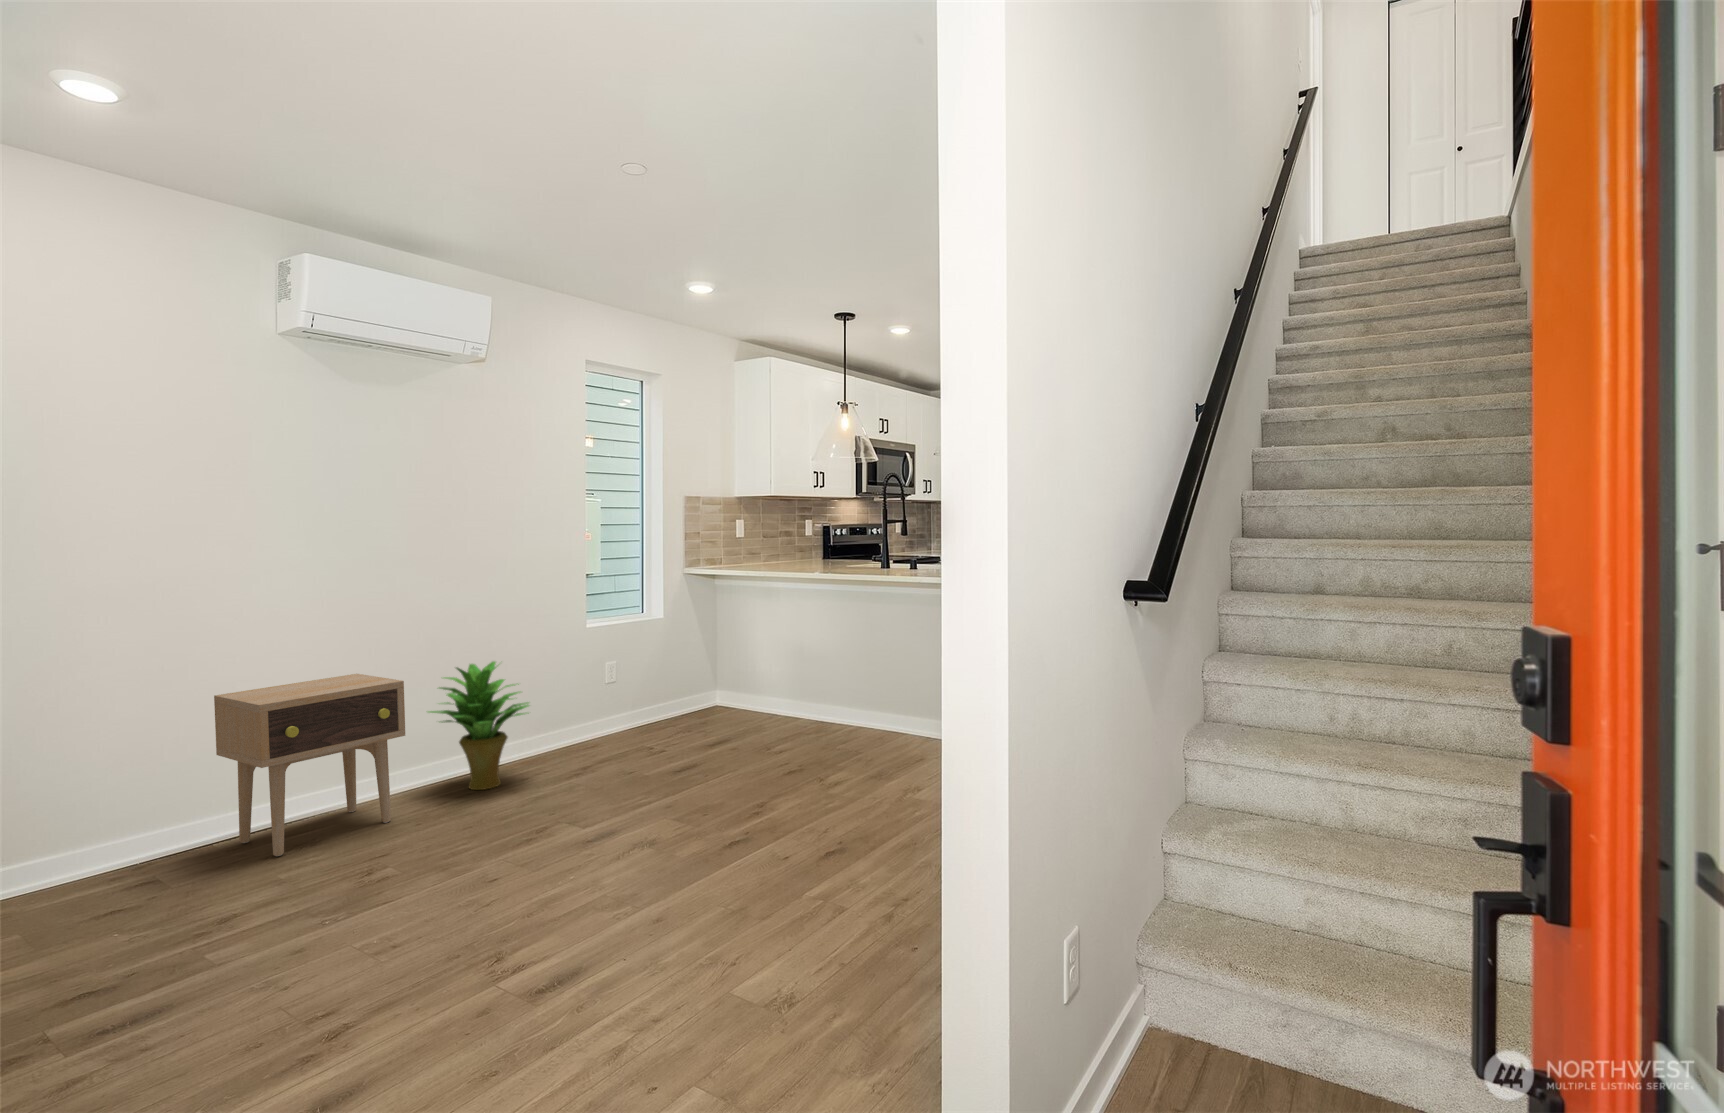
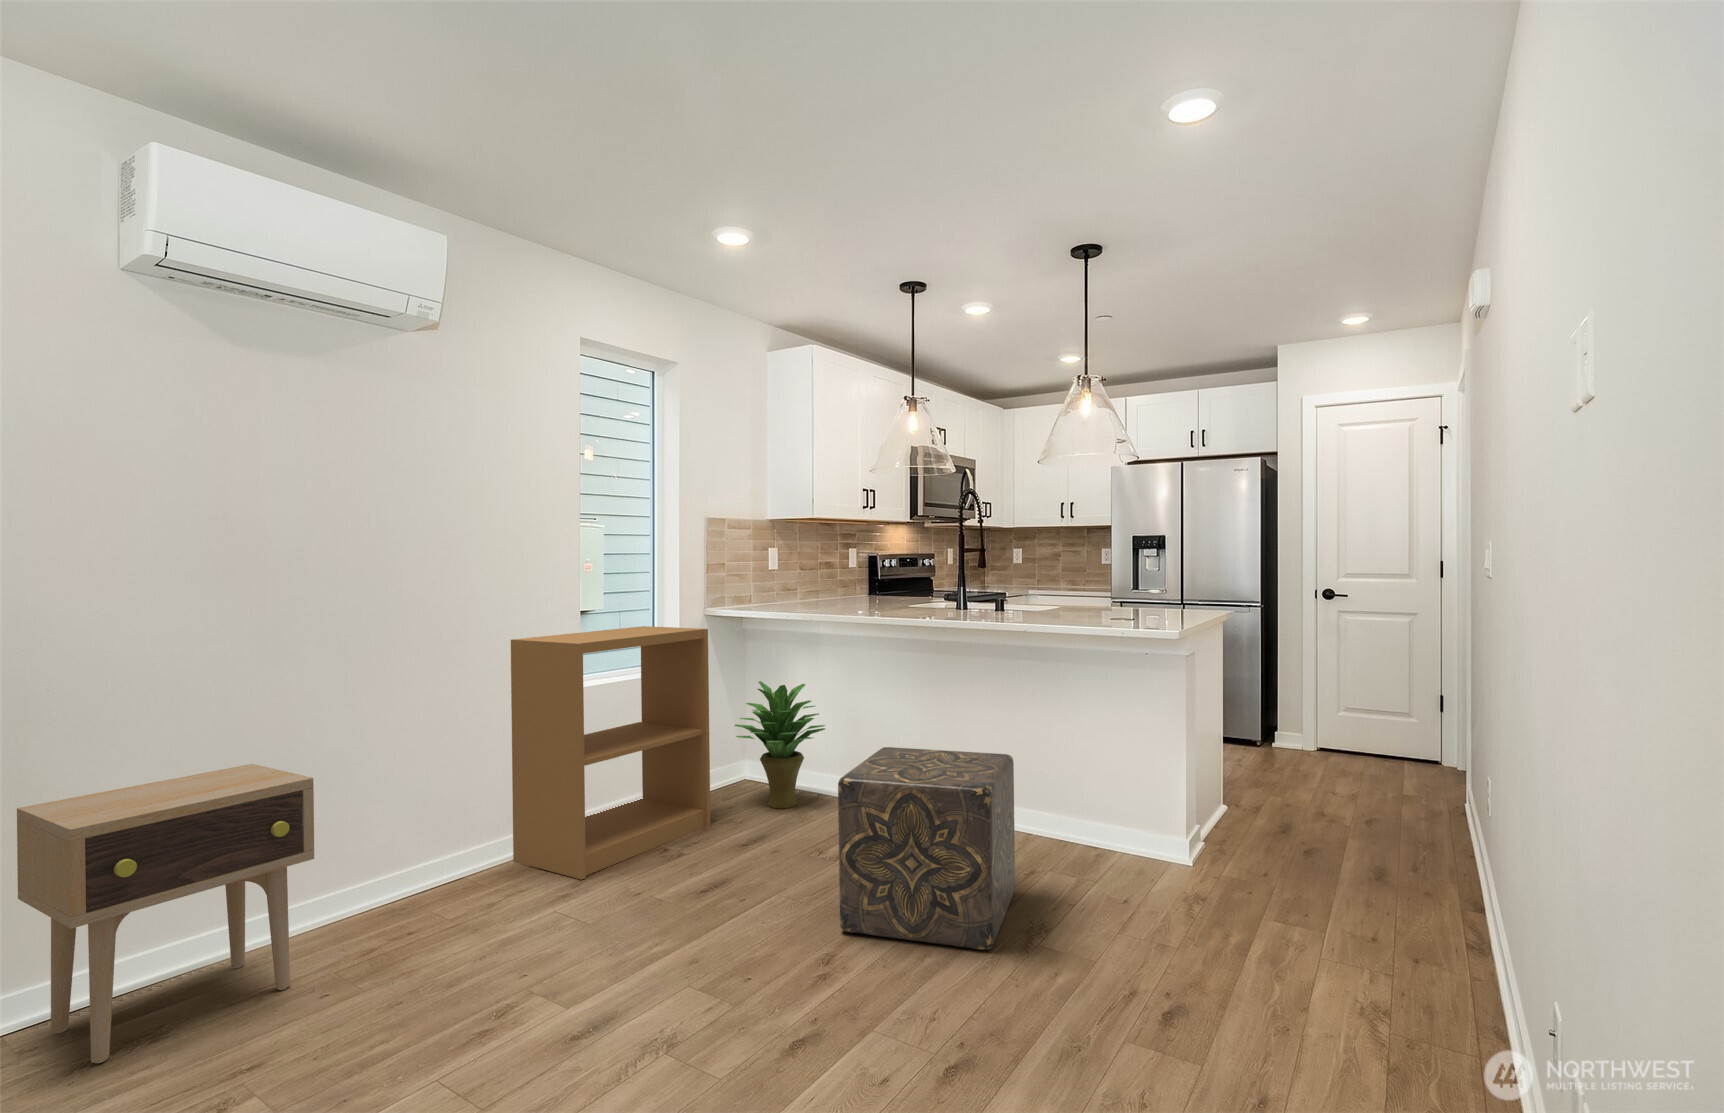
bookshelf: none [533,581,686,765] -> present [511,626,710,880]
potted plant: present [428,661,529,790] -> present [734,681,825,808]
ottoman: none [768,668,900,801] -> present [838,747,1015,950]

